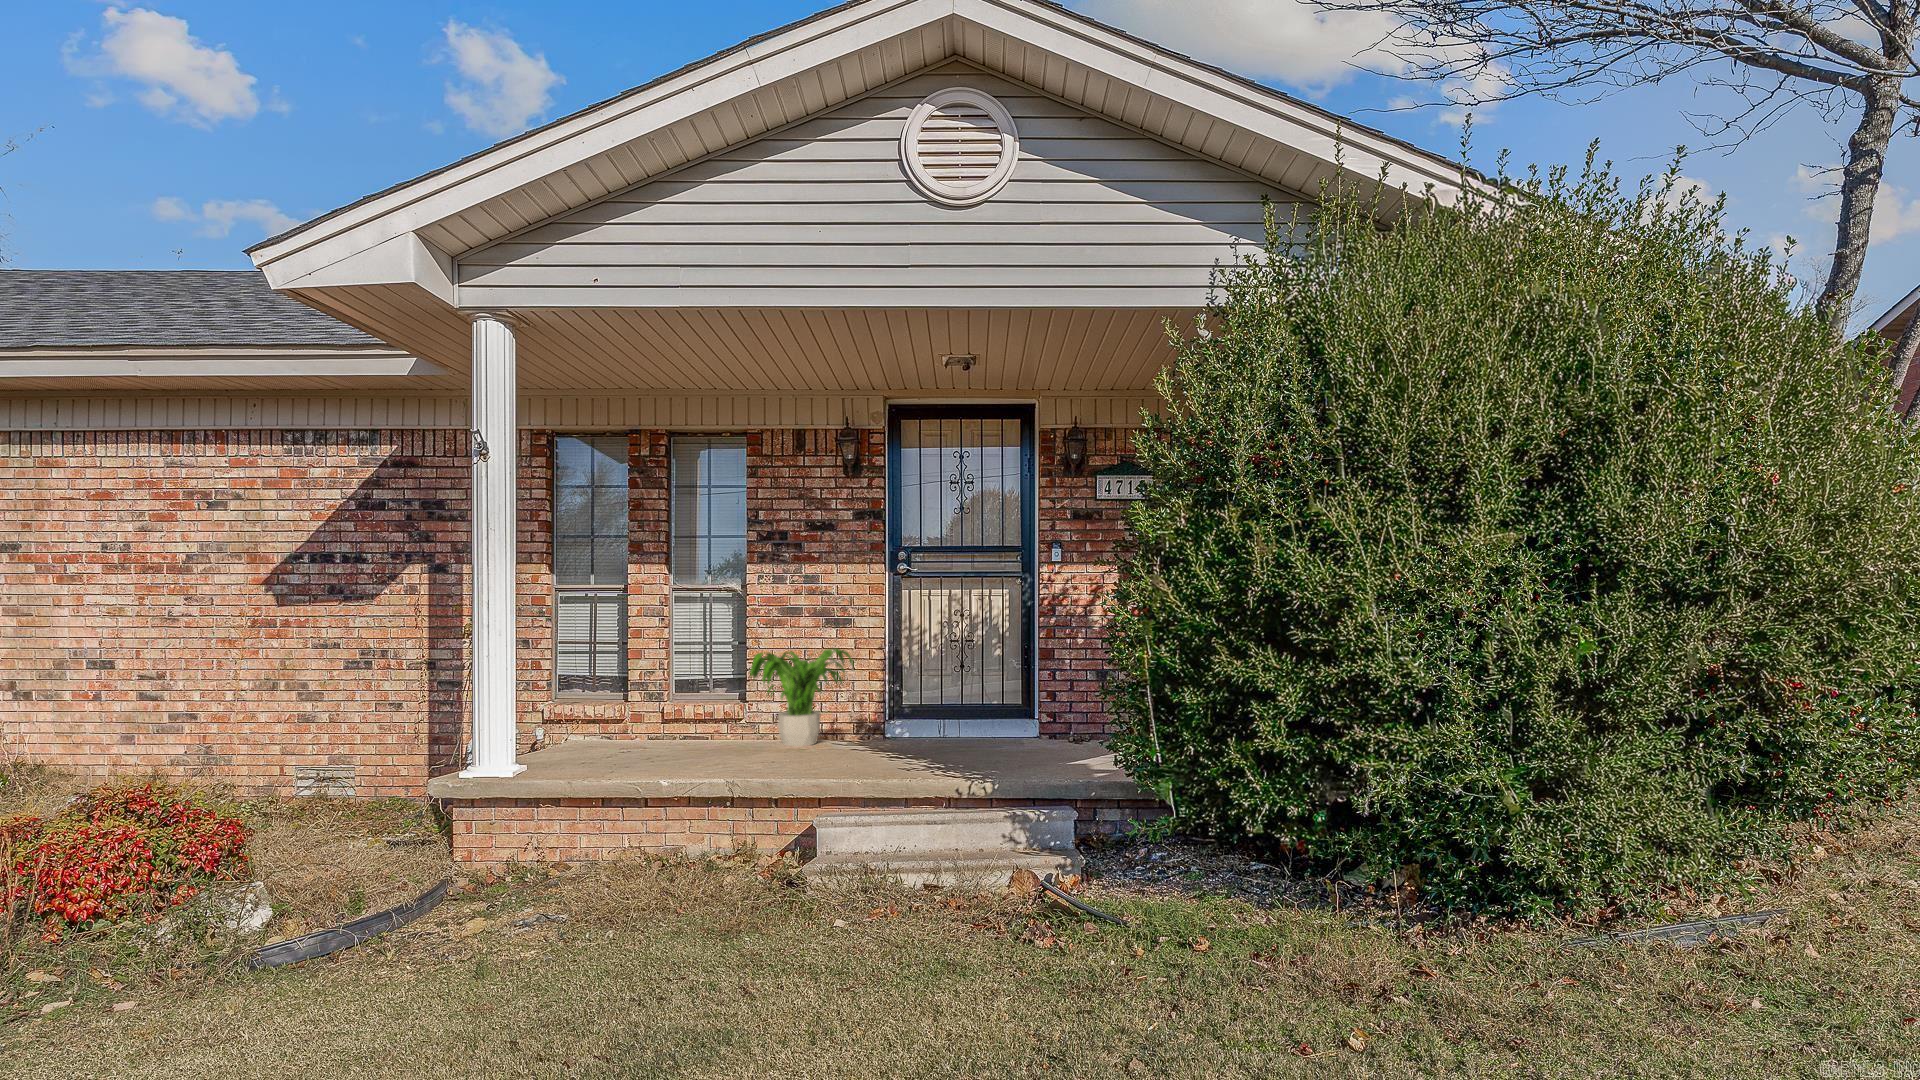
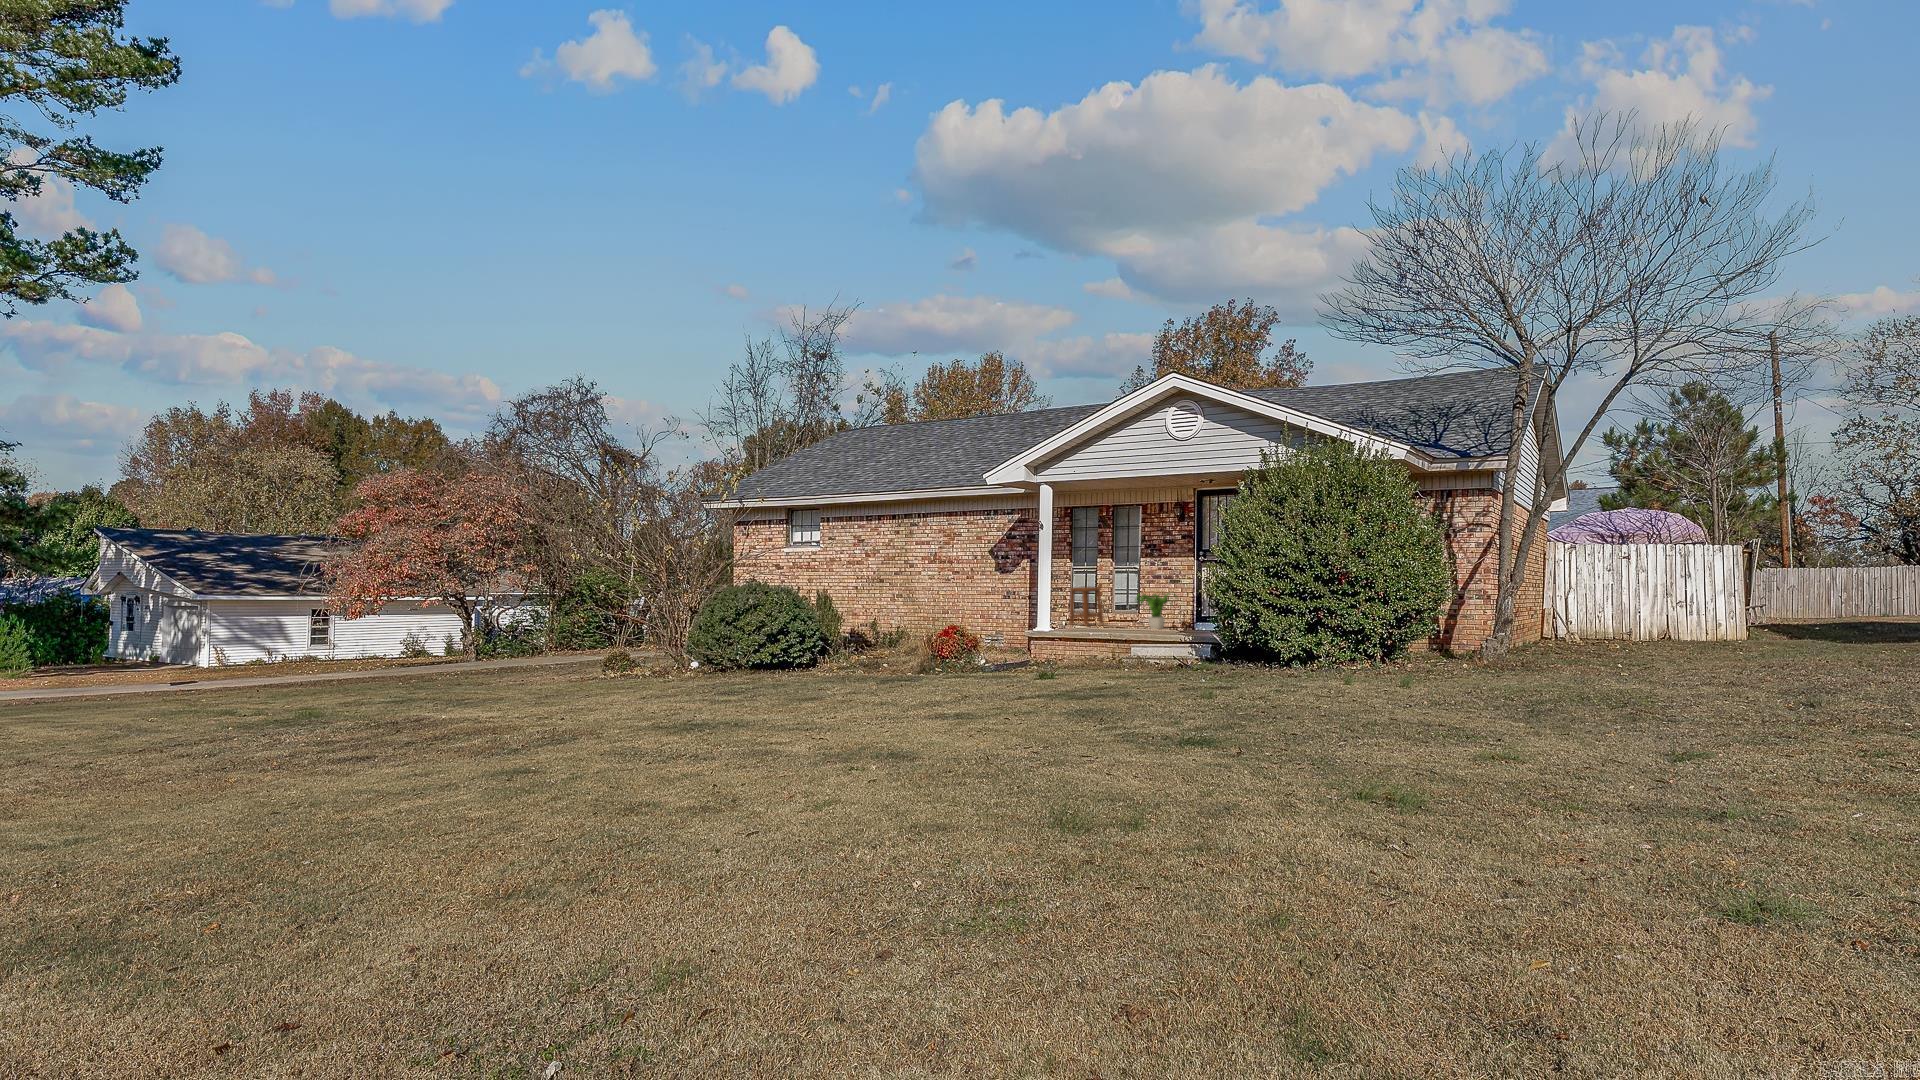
stool: none [547,636,644,746] -> present [1069,587,1104,626]

